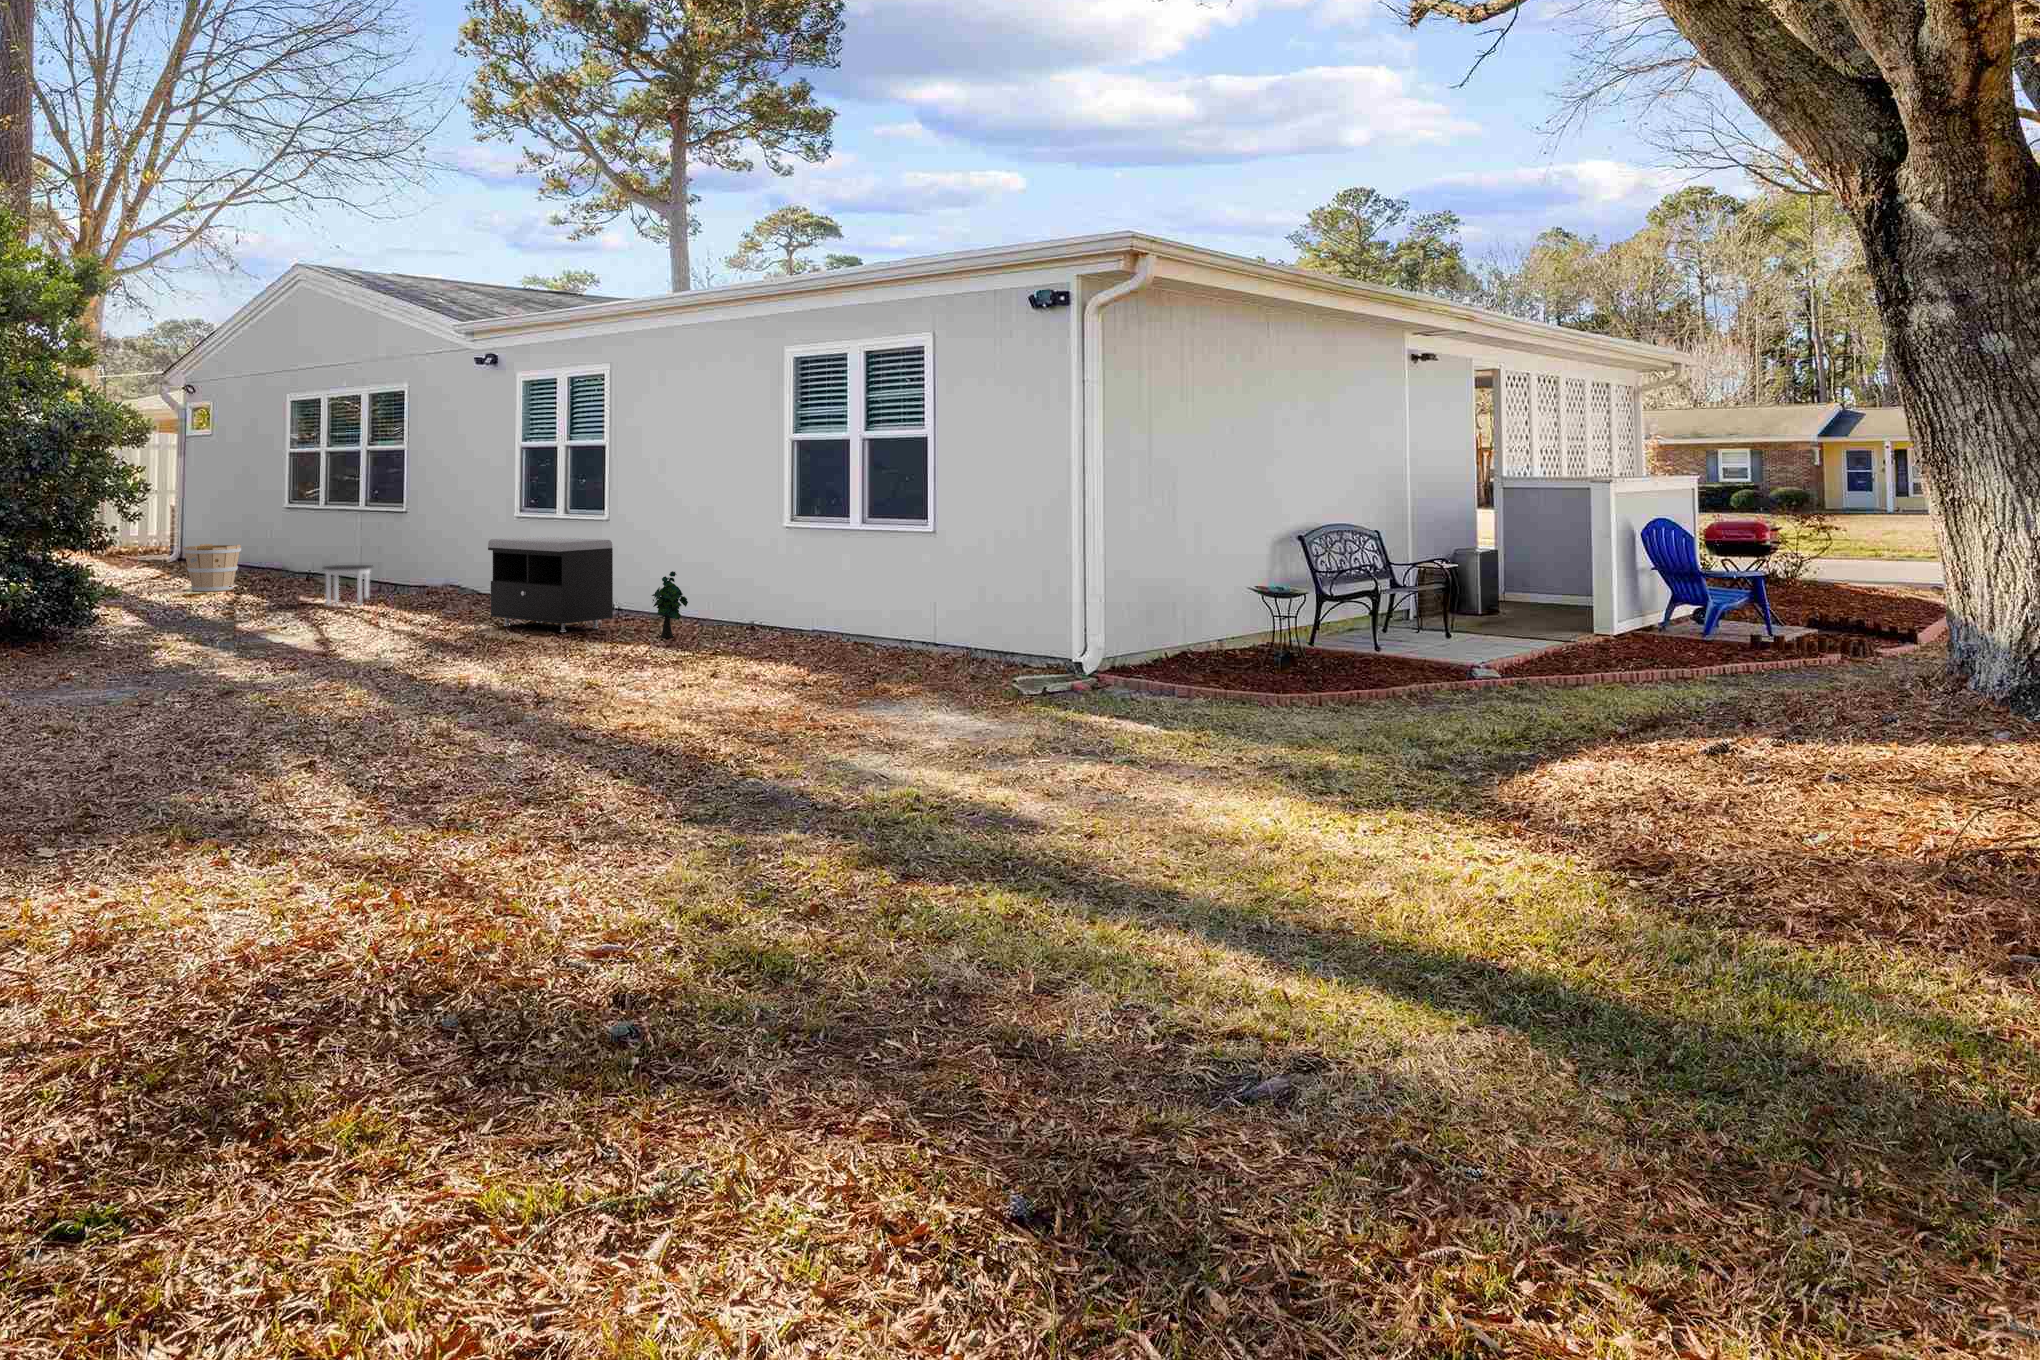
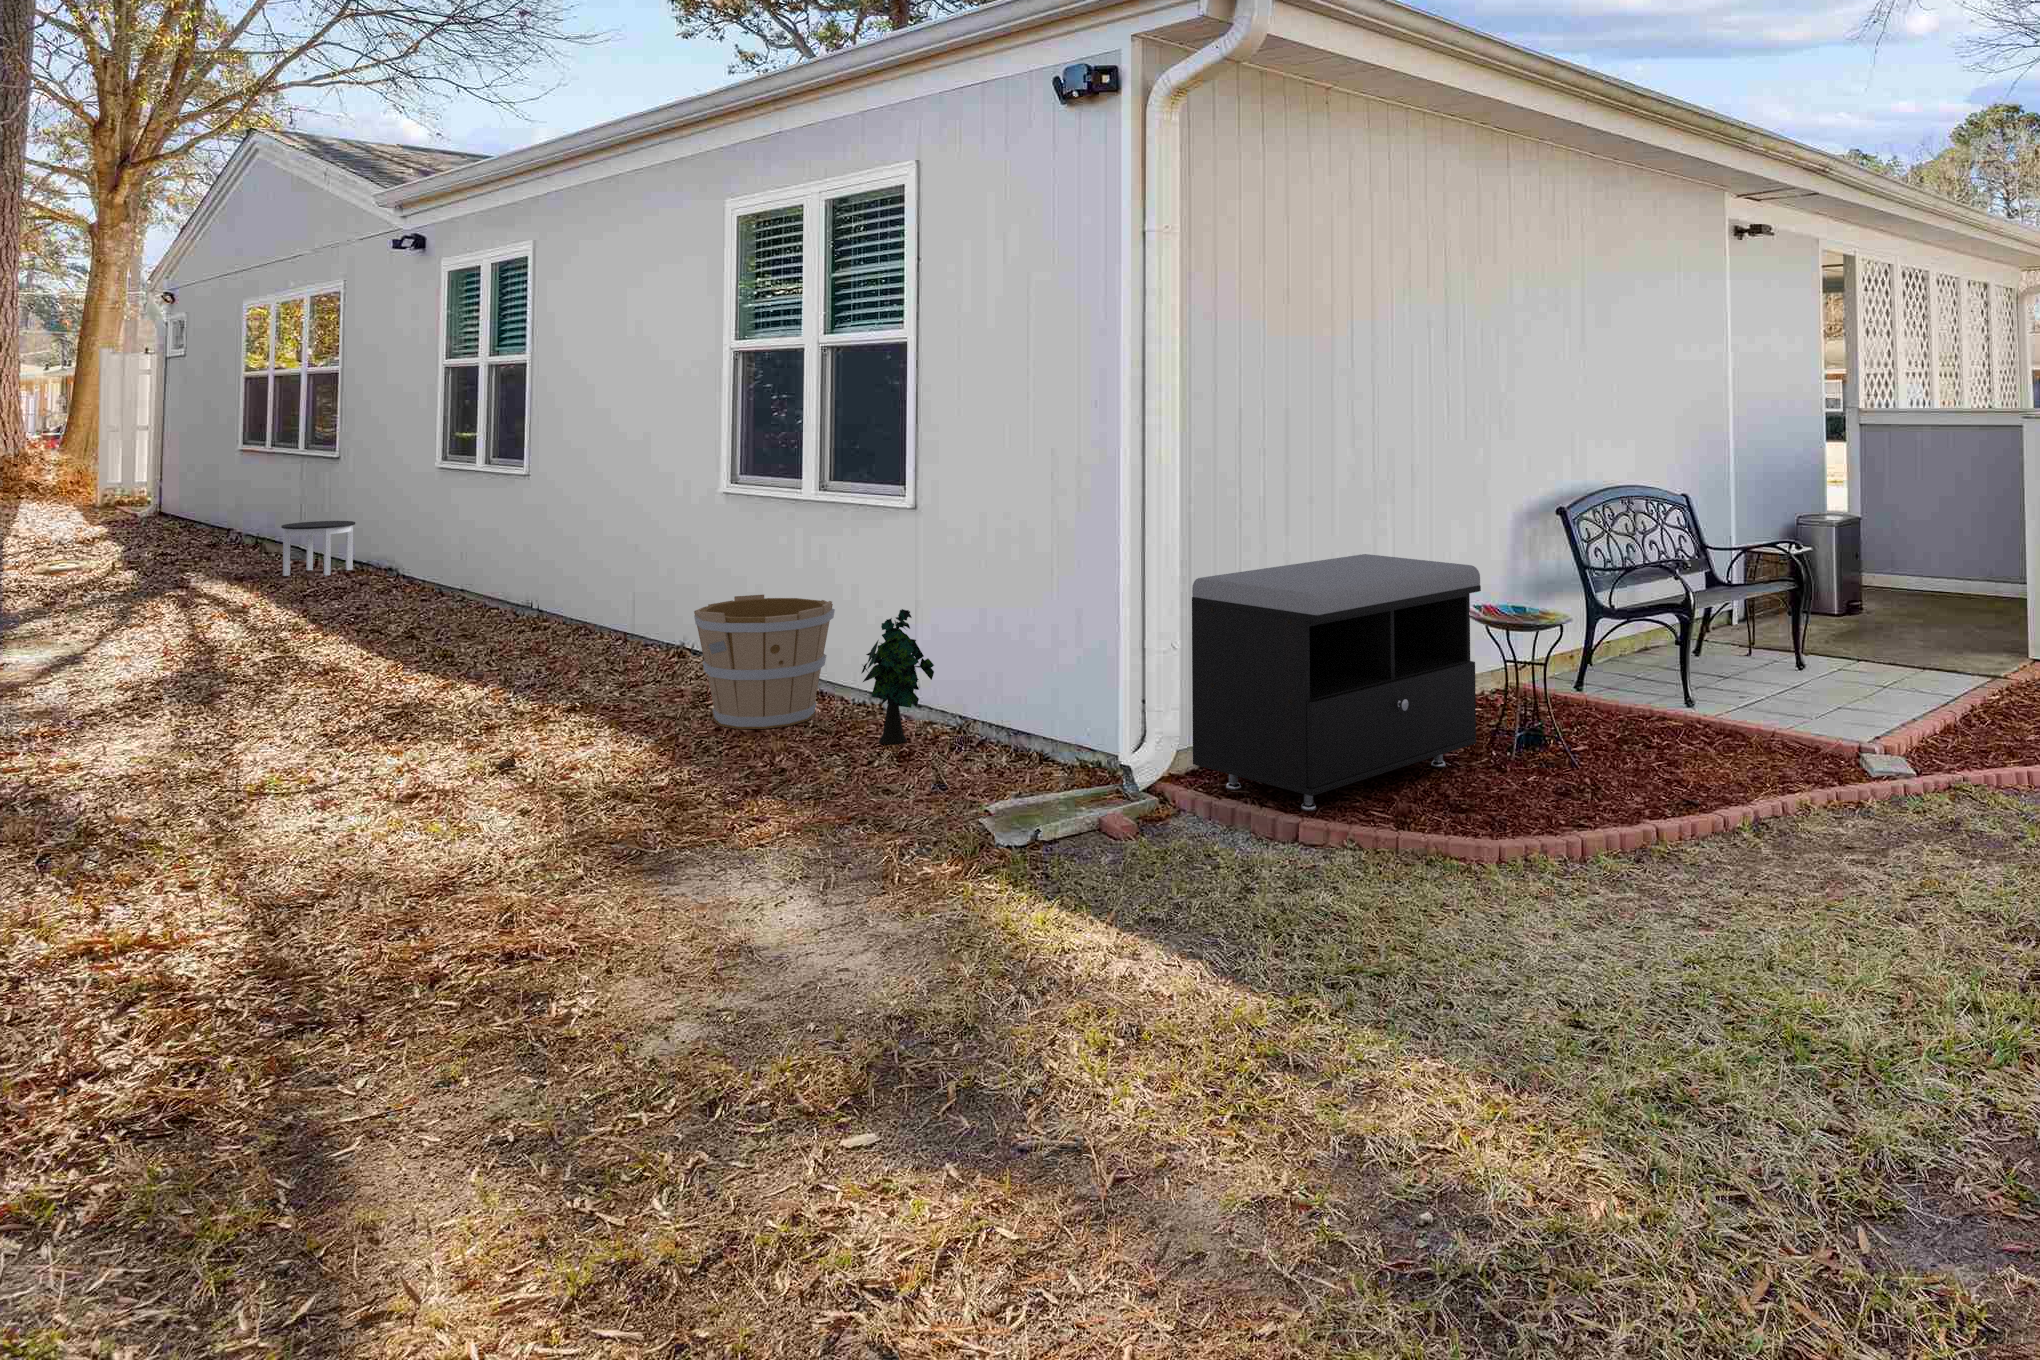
storage bench: present [488,536,613,632] -> present [1192,554,1481,811]
wooden bucket: present [184,544,242,592] -> present [694,595,835,729]
decorative plant: present [652,571,688,638] -> present [862,609,934,744]

